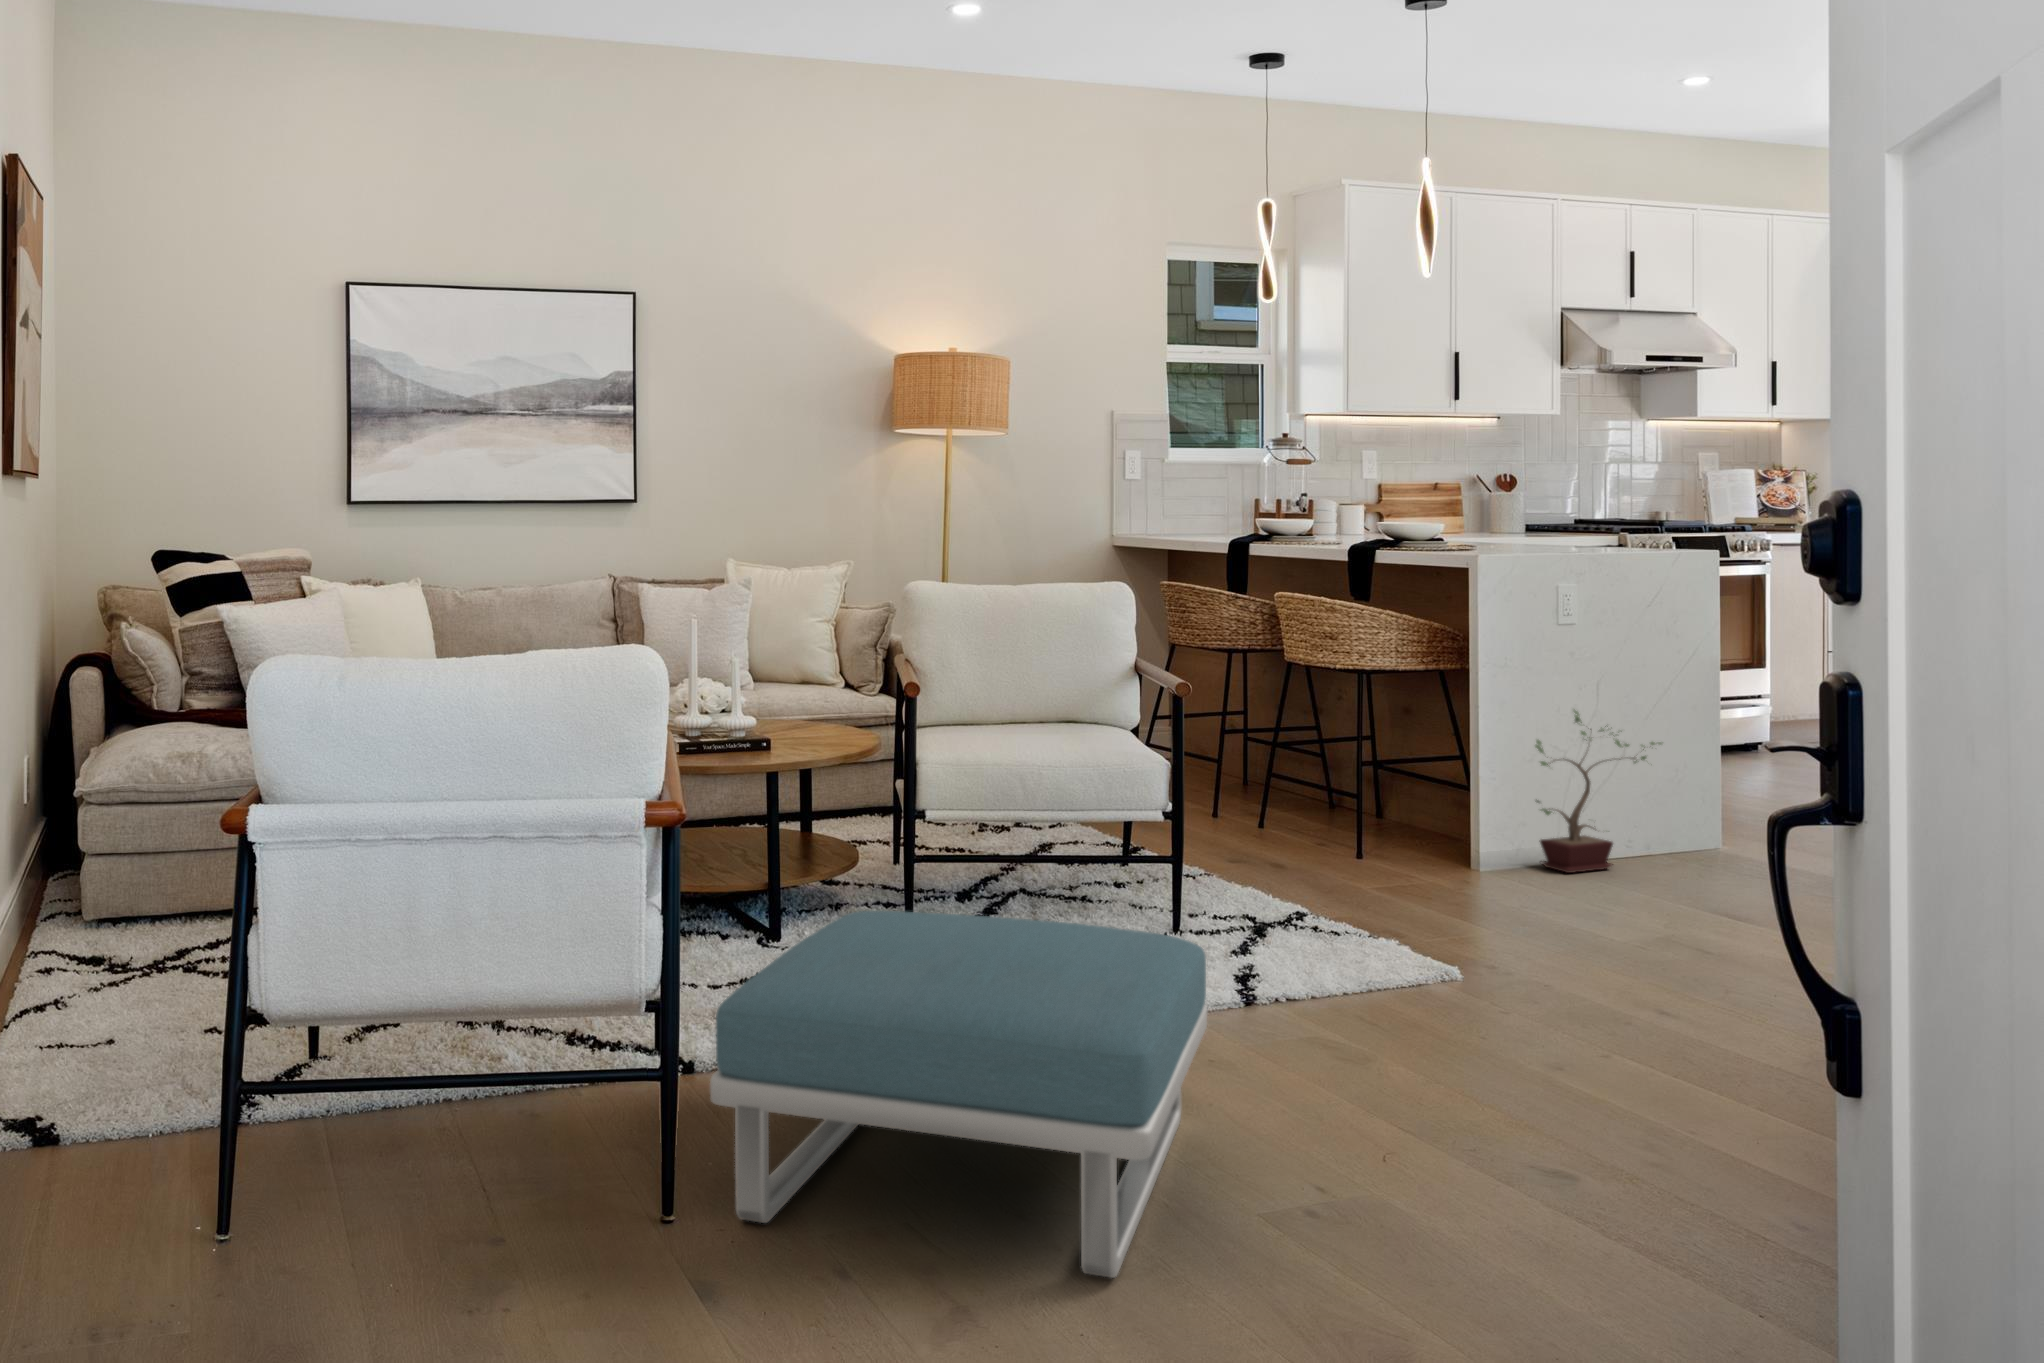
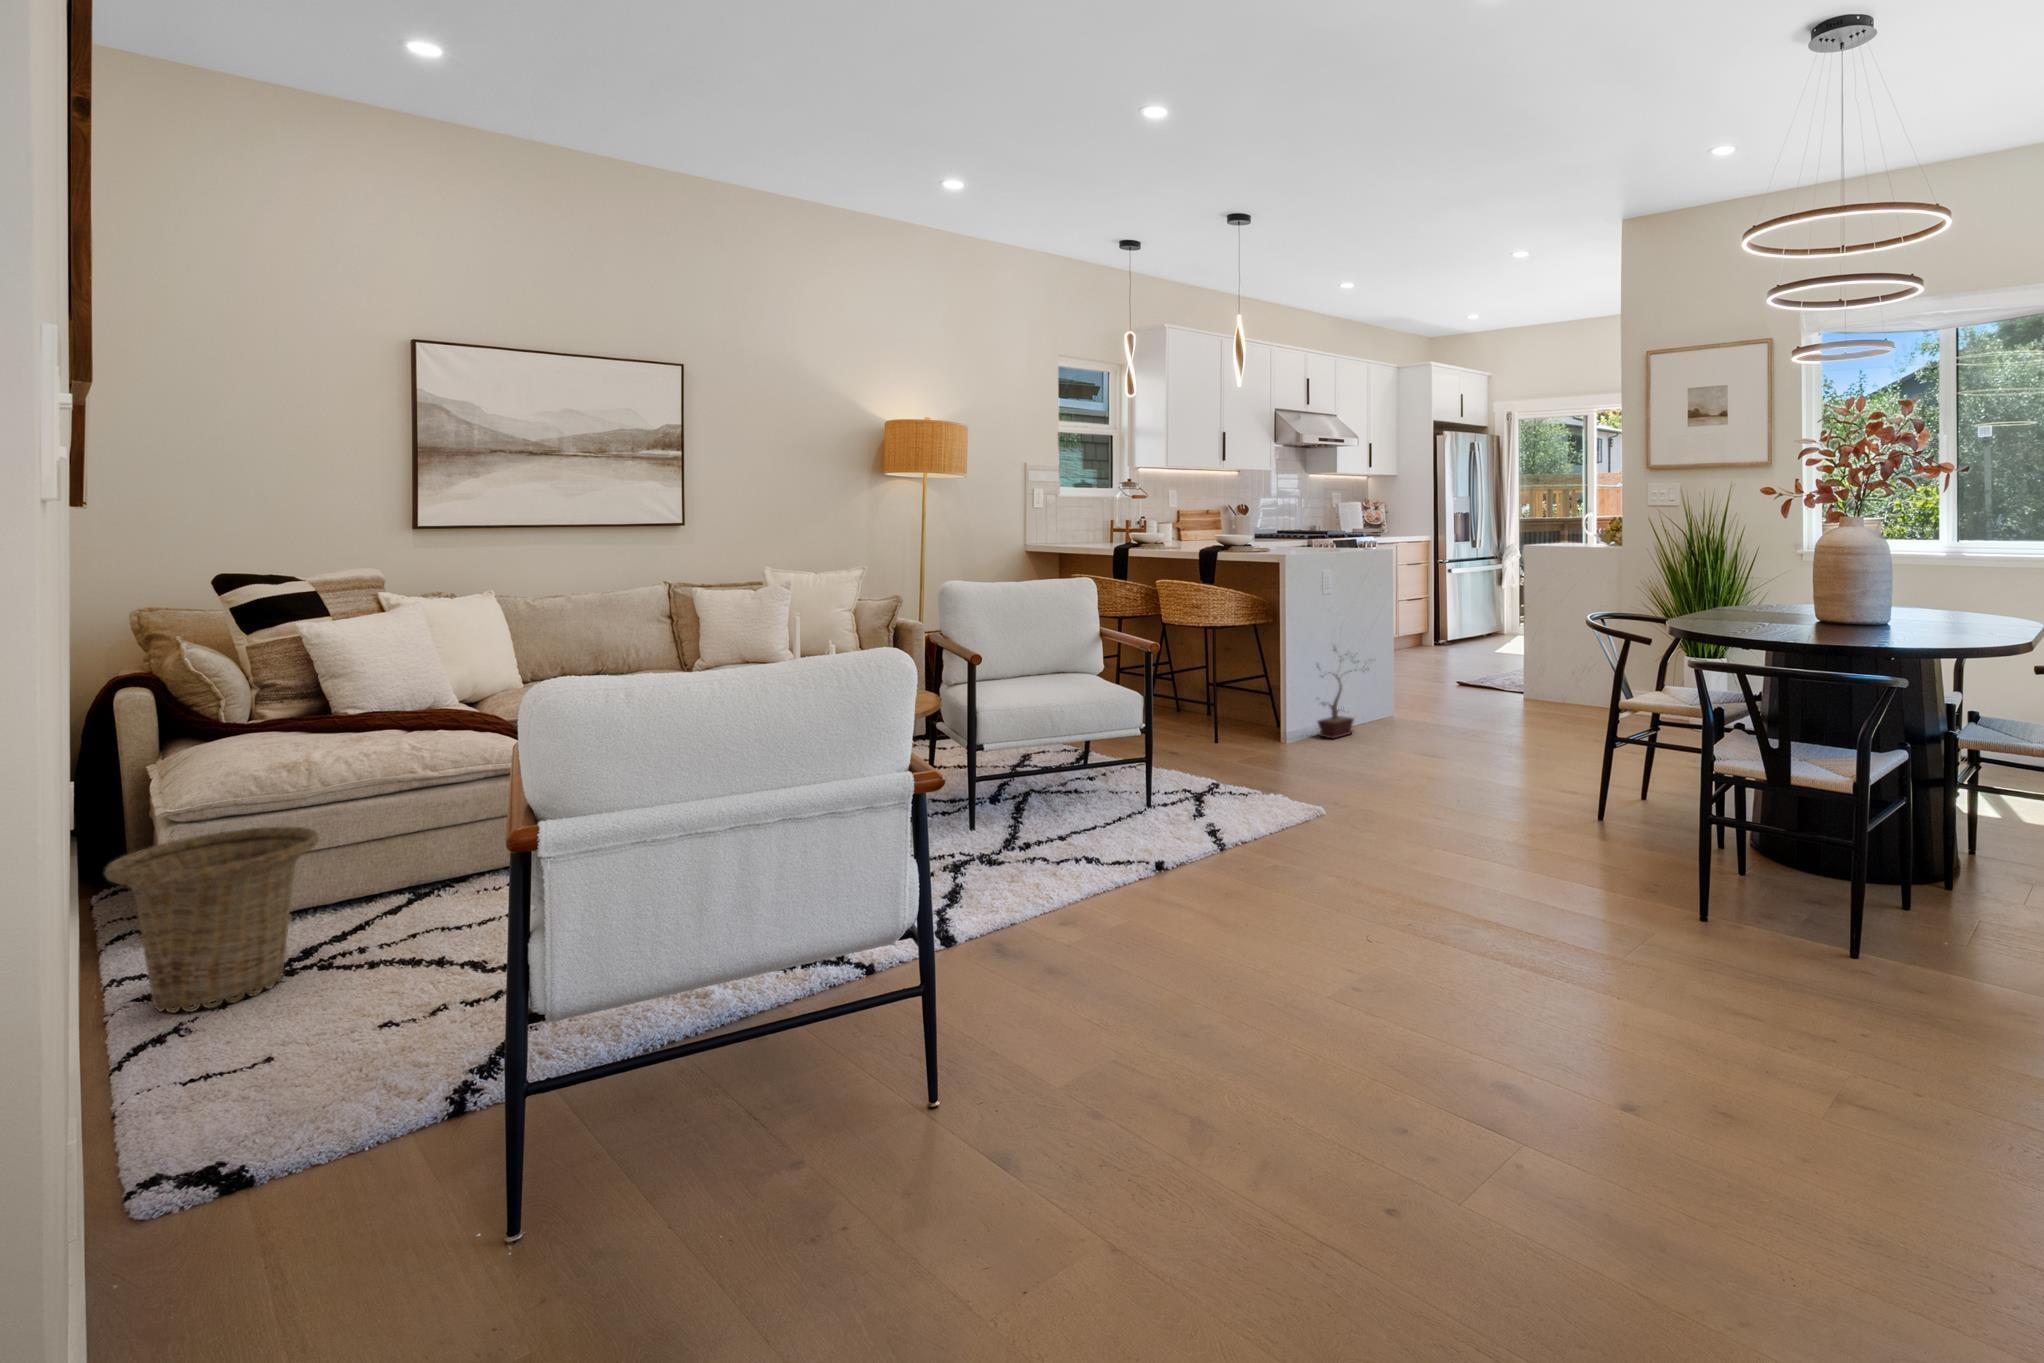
basket: none [15,813,186,989] -> present [105,827,319,1013]
footstool: present [710,911,1207,1278] -> none [967,819,1298,1089]

